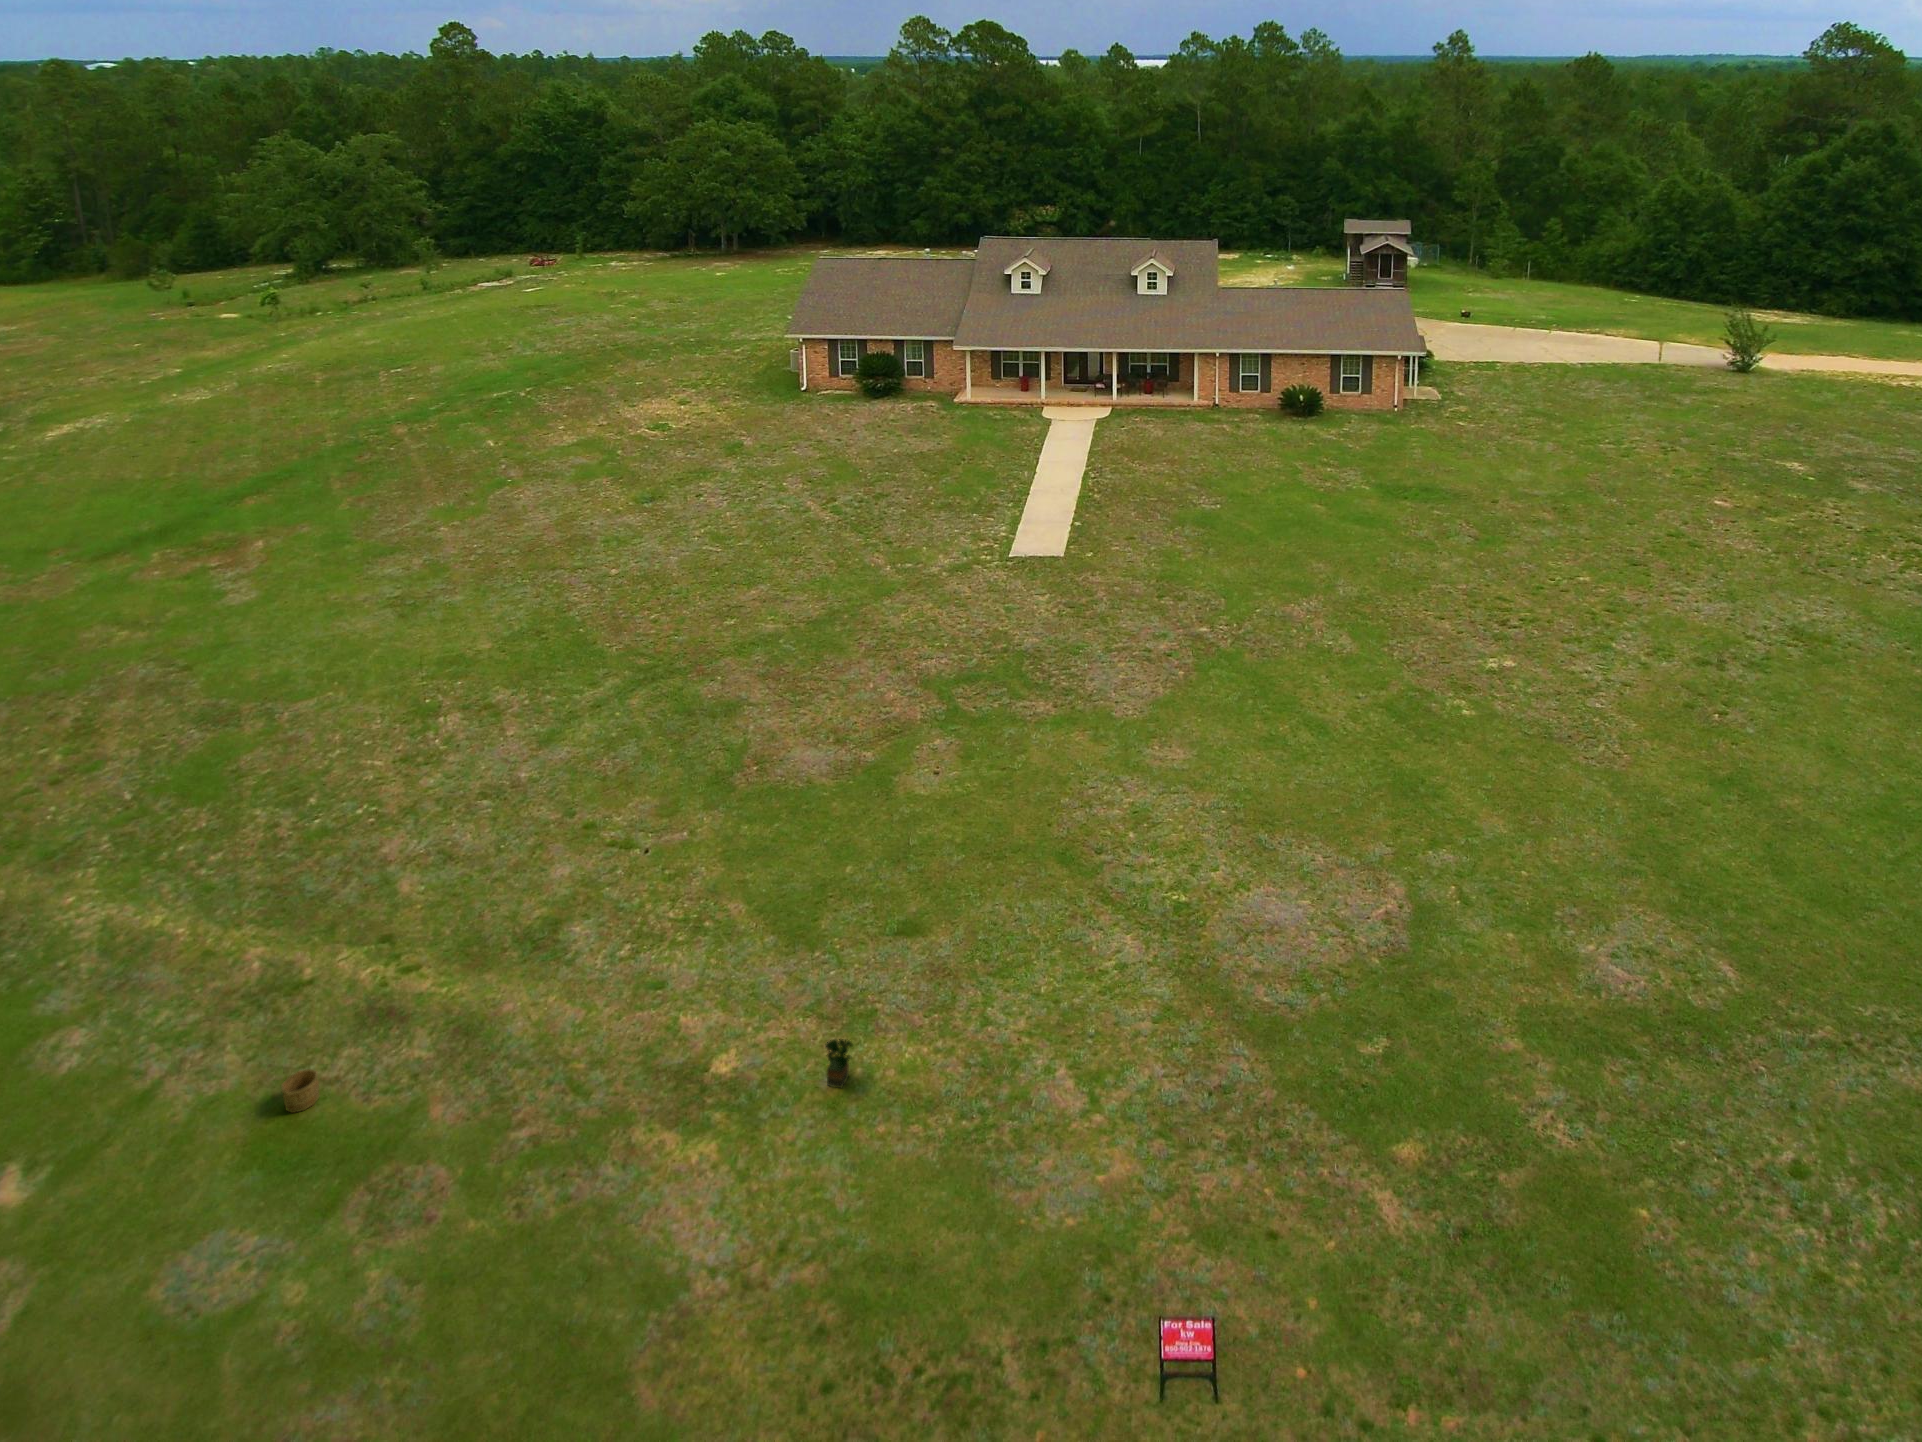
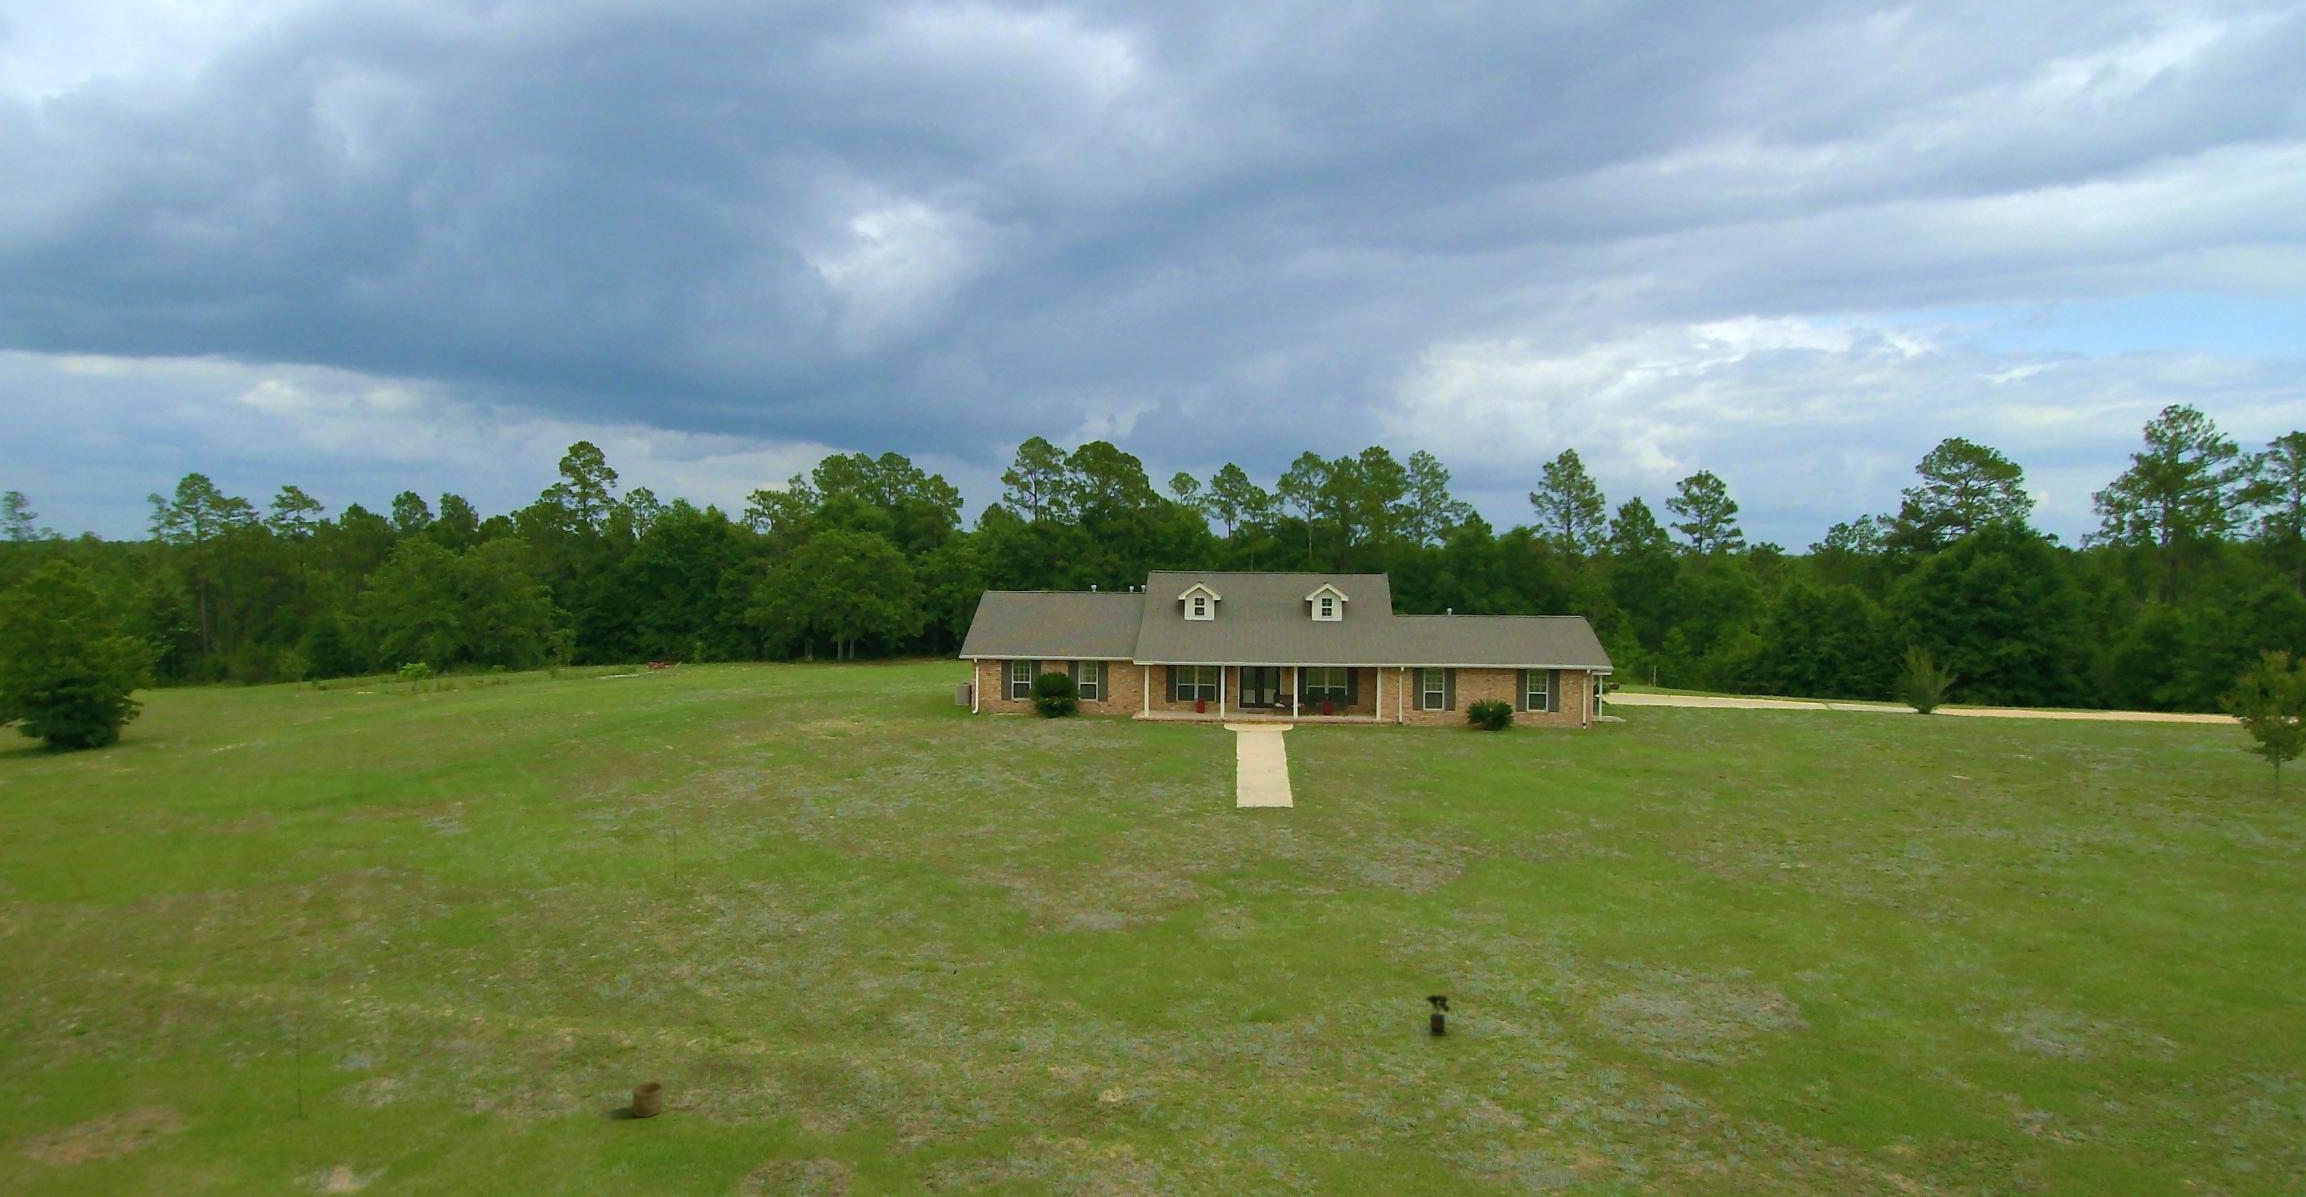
potted tree: present [825,1039,853,1088] -> present [1427,995,1450,1035]

